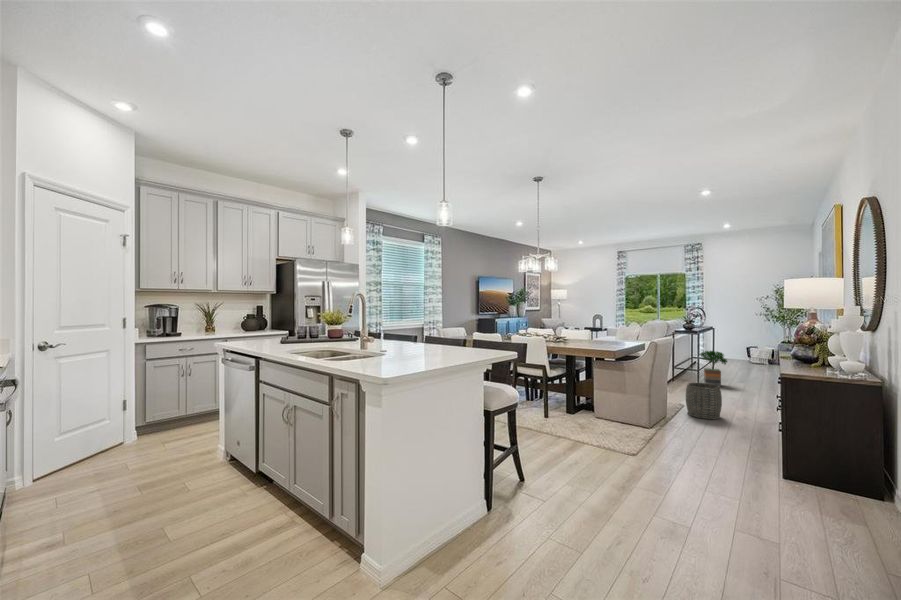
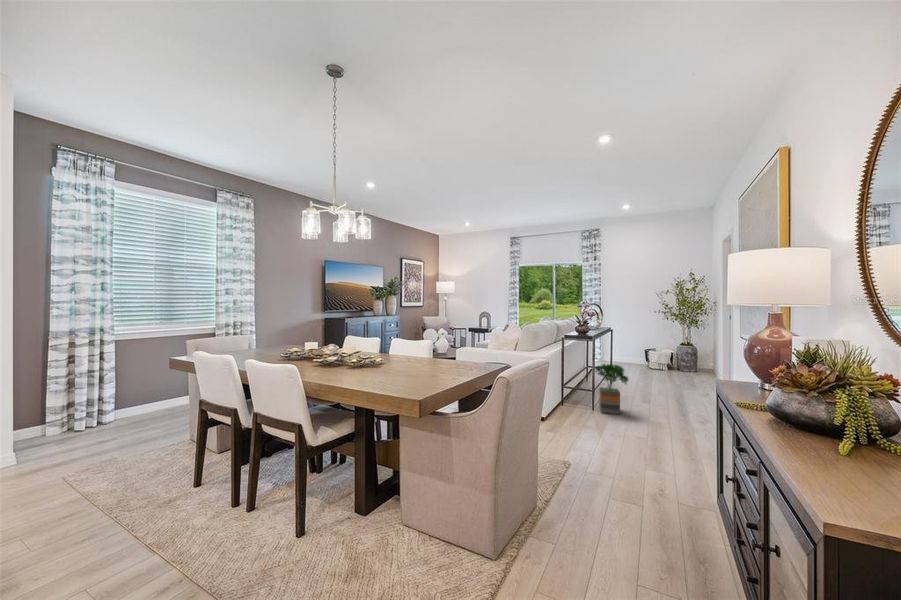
woven basket: present [686,383,722,419] -> none [569,434,626,508]

